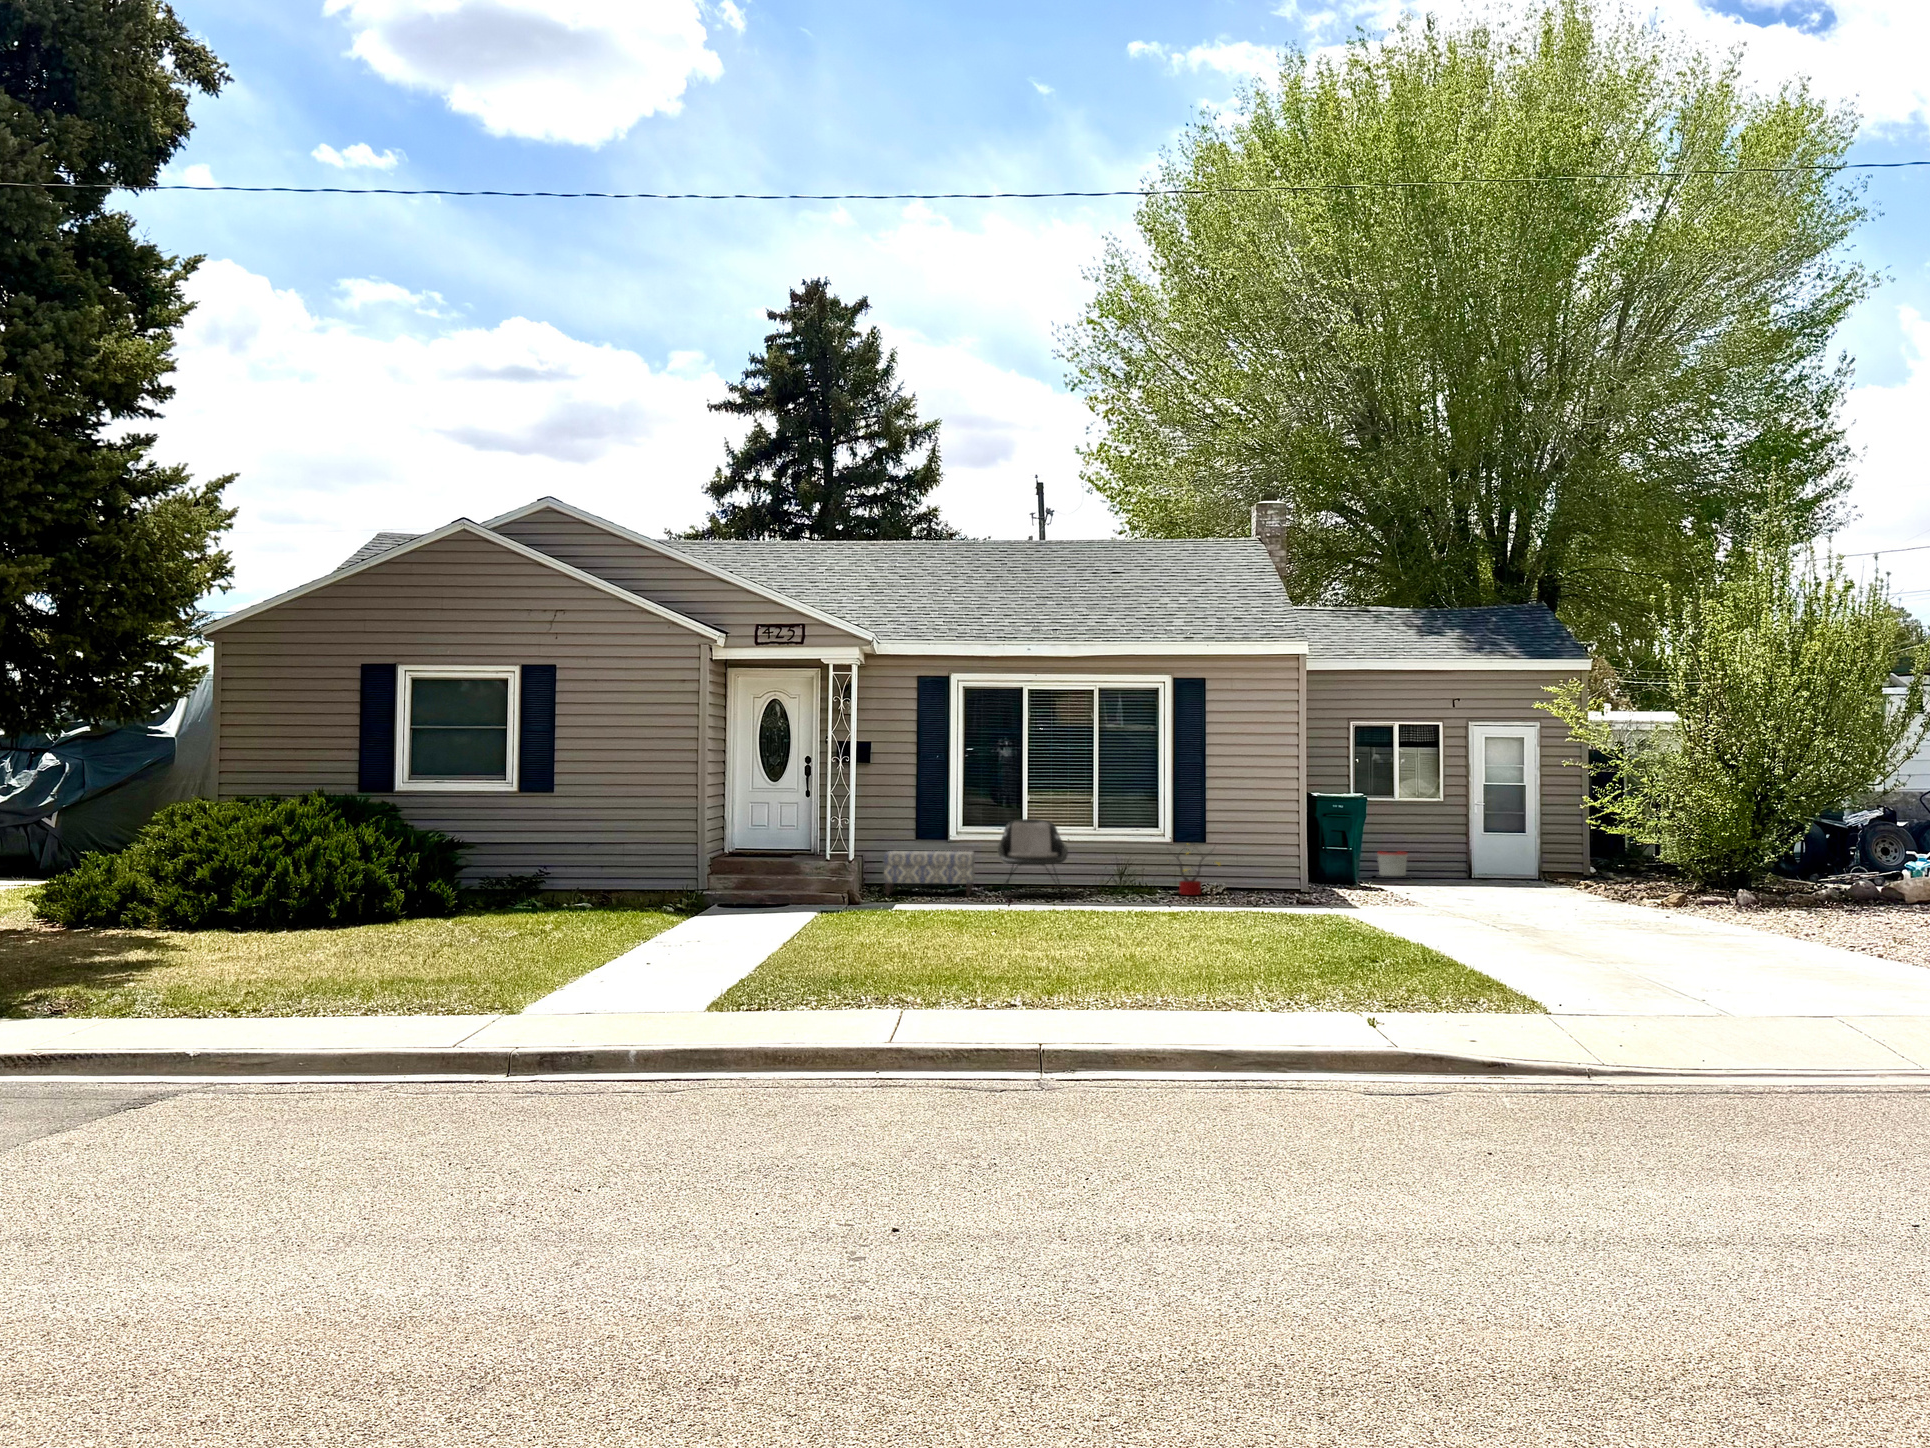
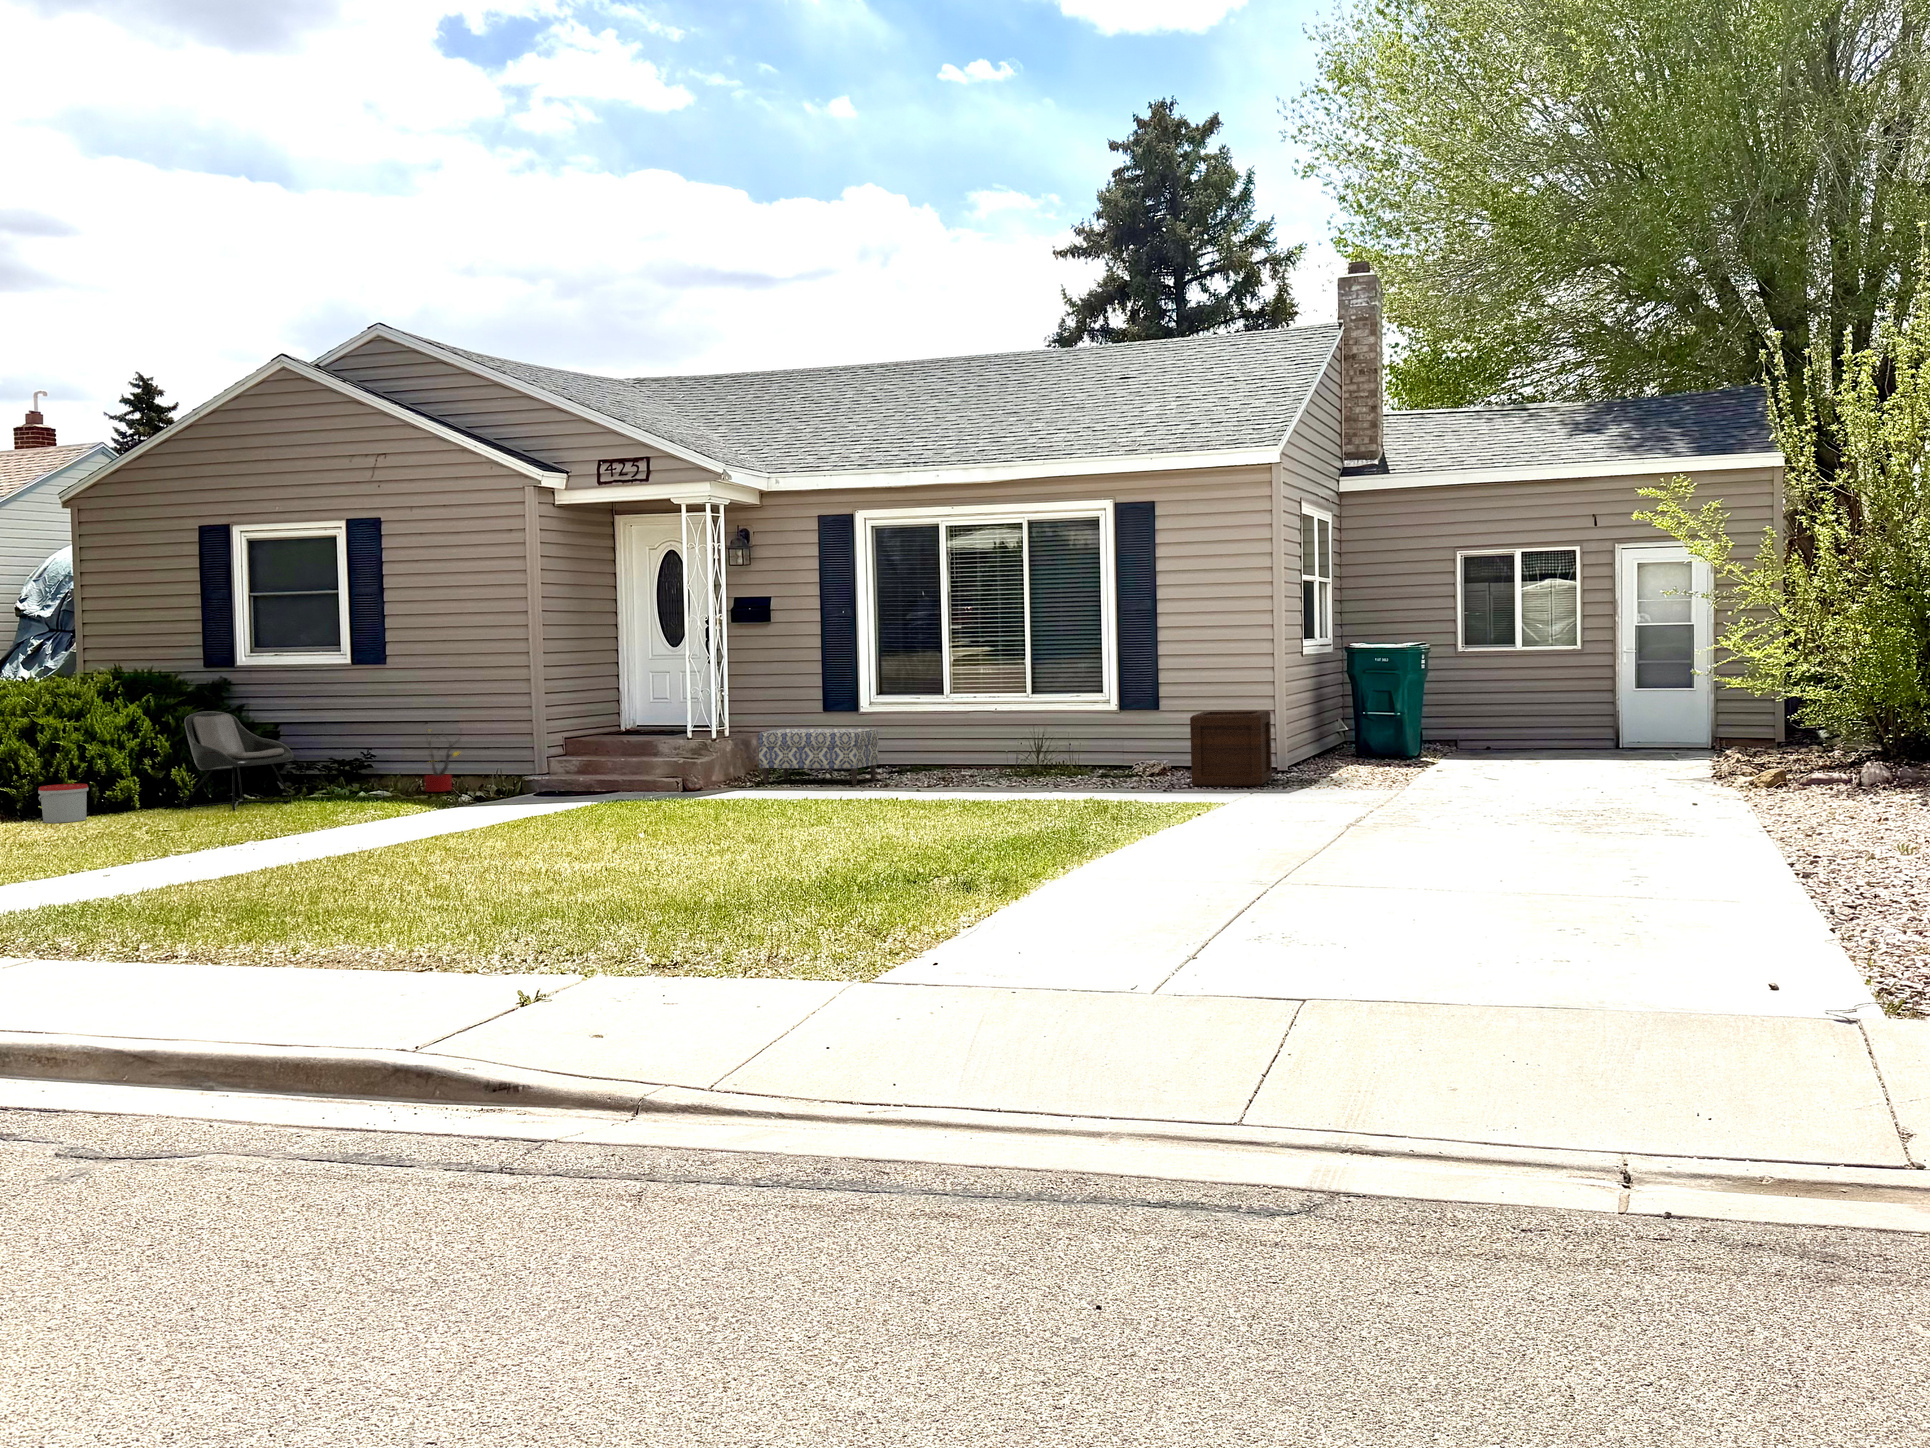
lounge chair: present [997,819,1068,898] -> present [183,711,294,811]
wooden crate: none [1239,841,1305,898] -> present [1190,711,1272,786]
decorative plant: present [1175,849,1220,895] -> present [425,729,460,792]
bucket: present [1377,851,1408,876] -> present [38,784,89,823]

